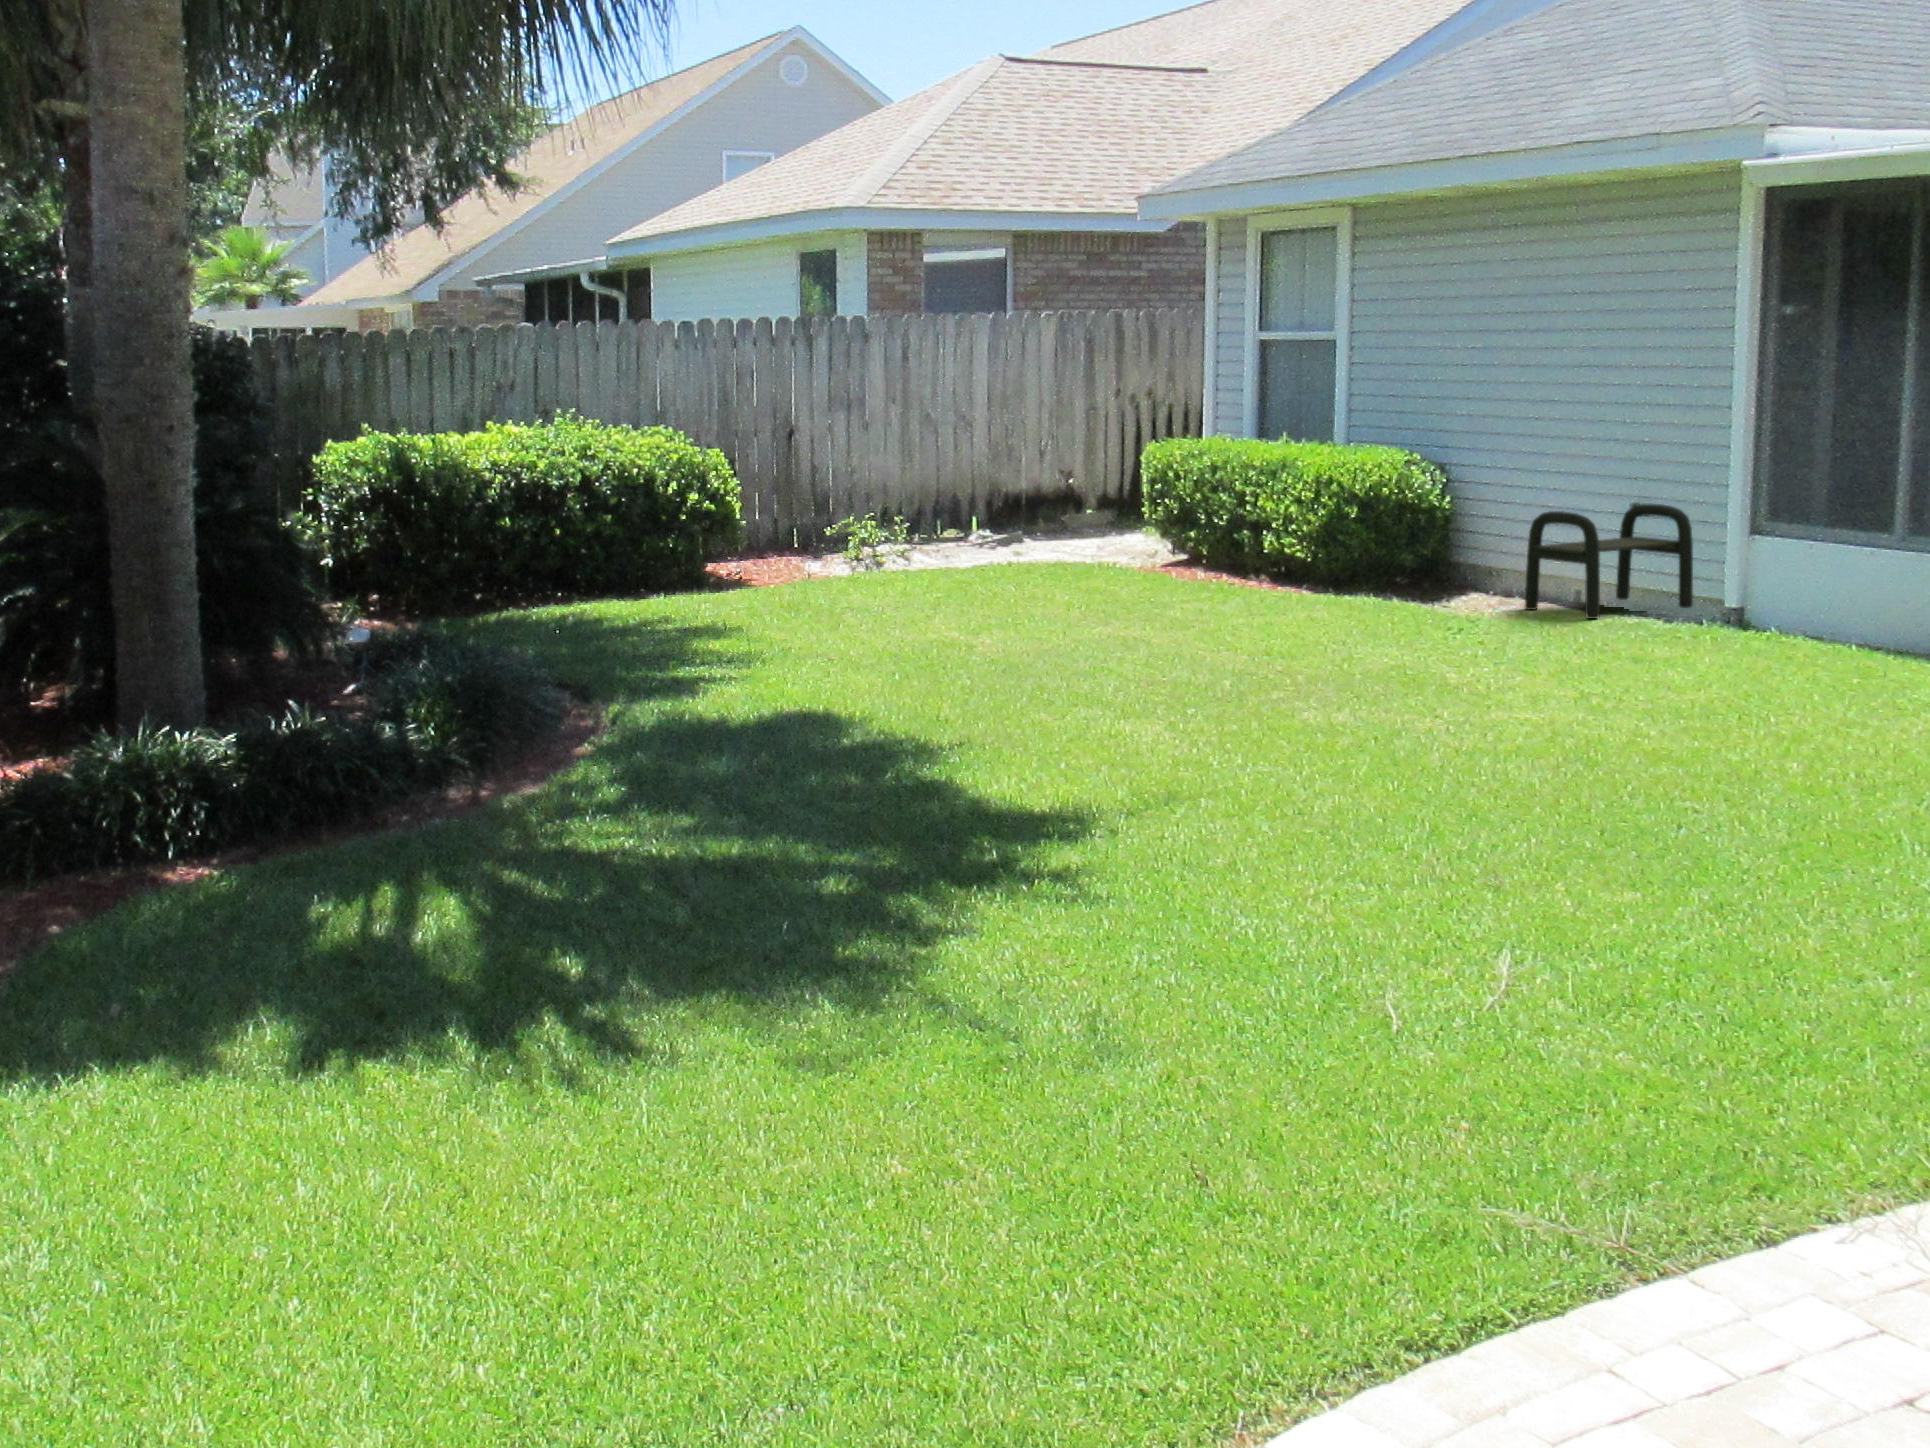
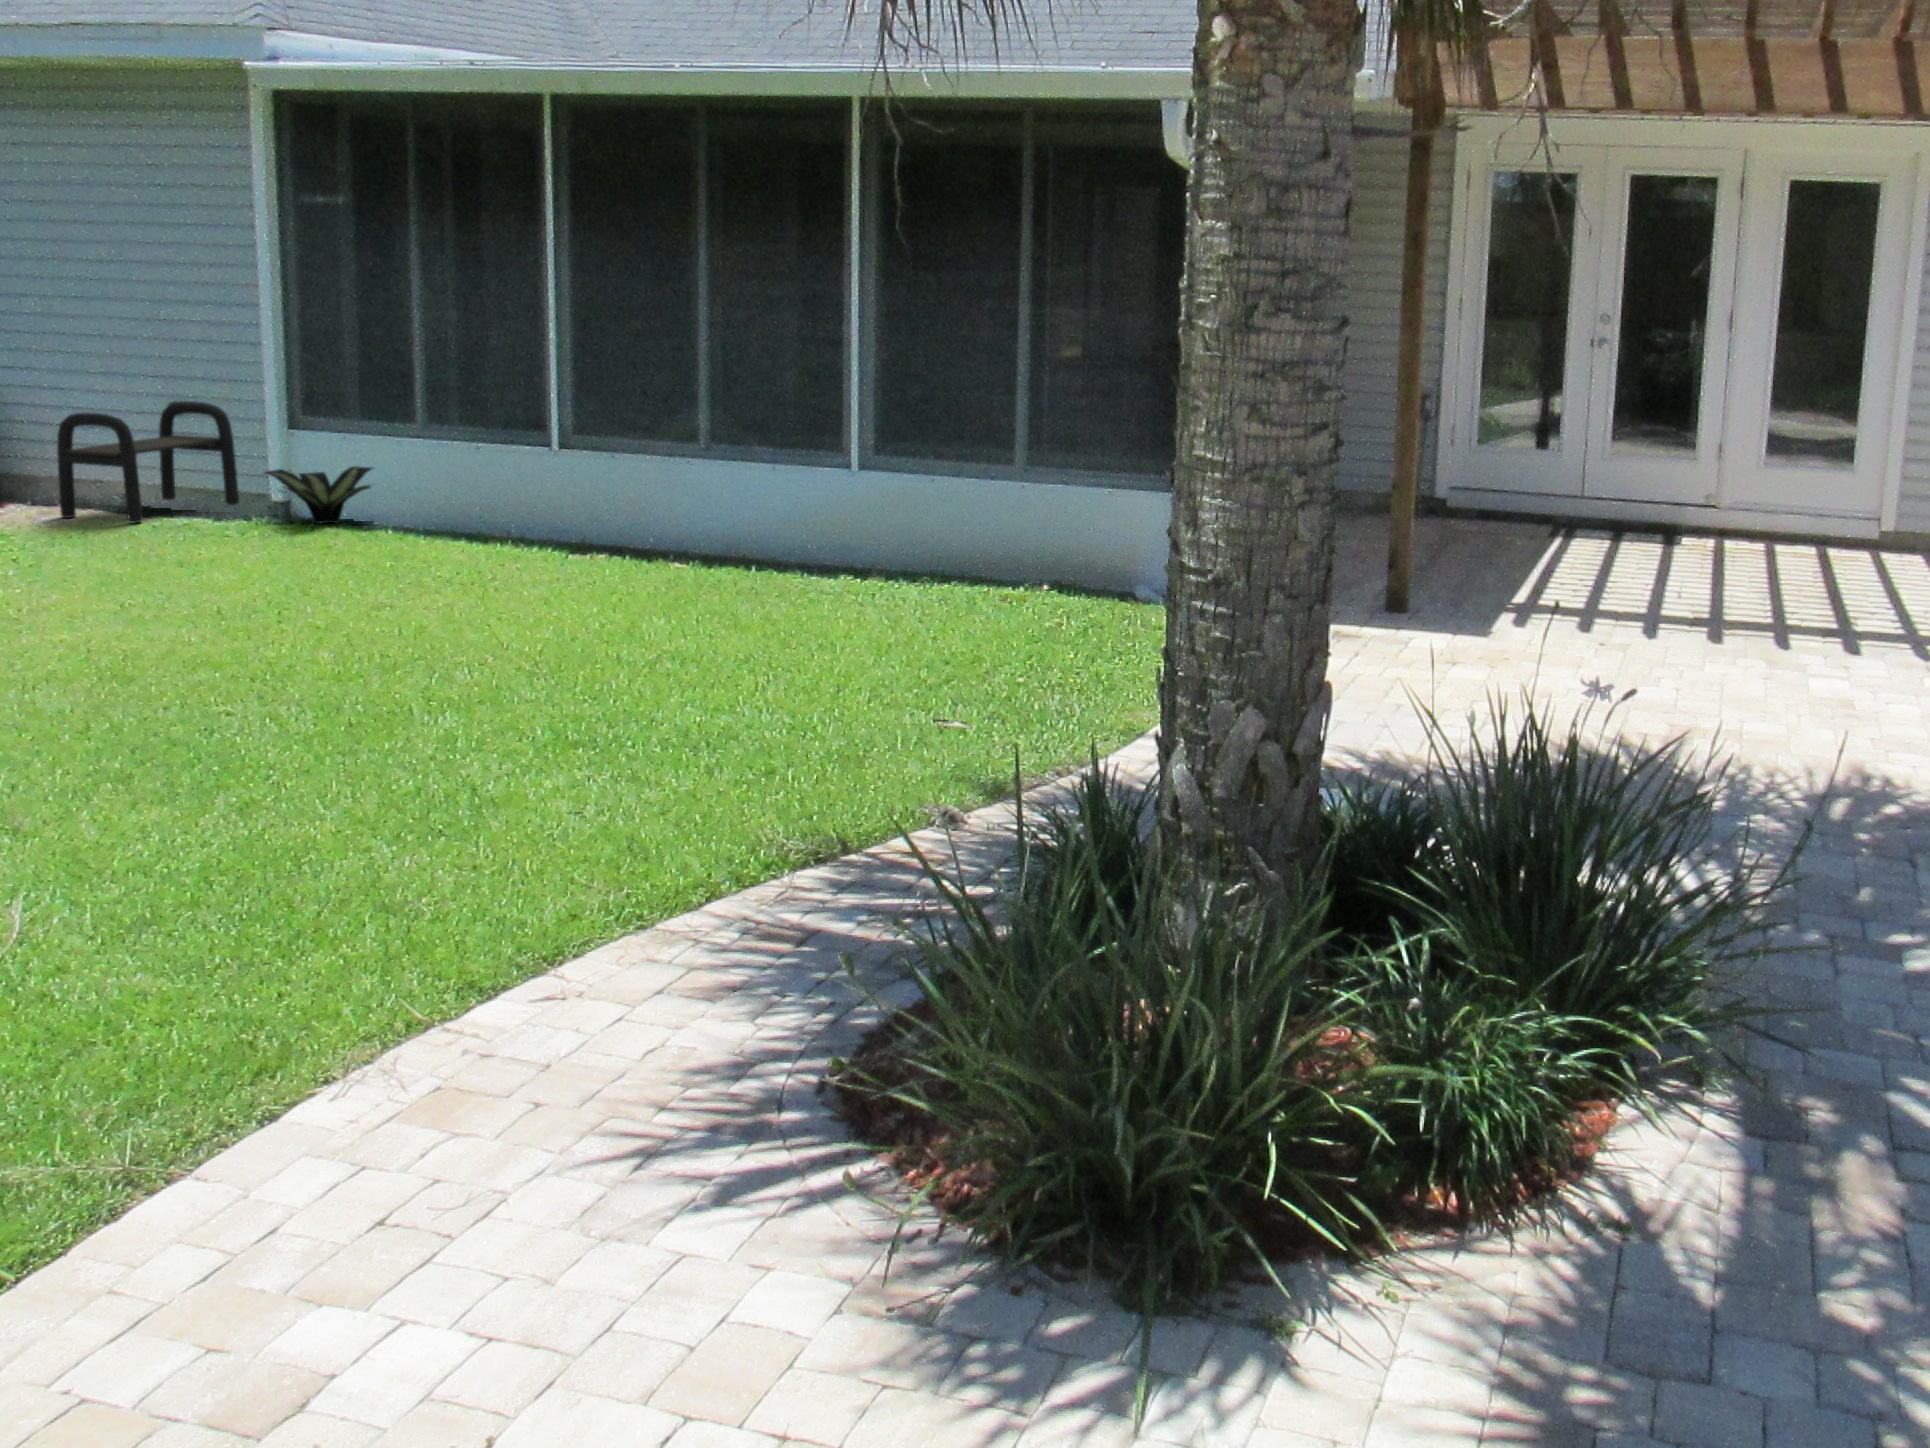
potted plant: none [1720,574,1848,634] -> present [264,466,372,524]

